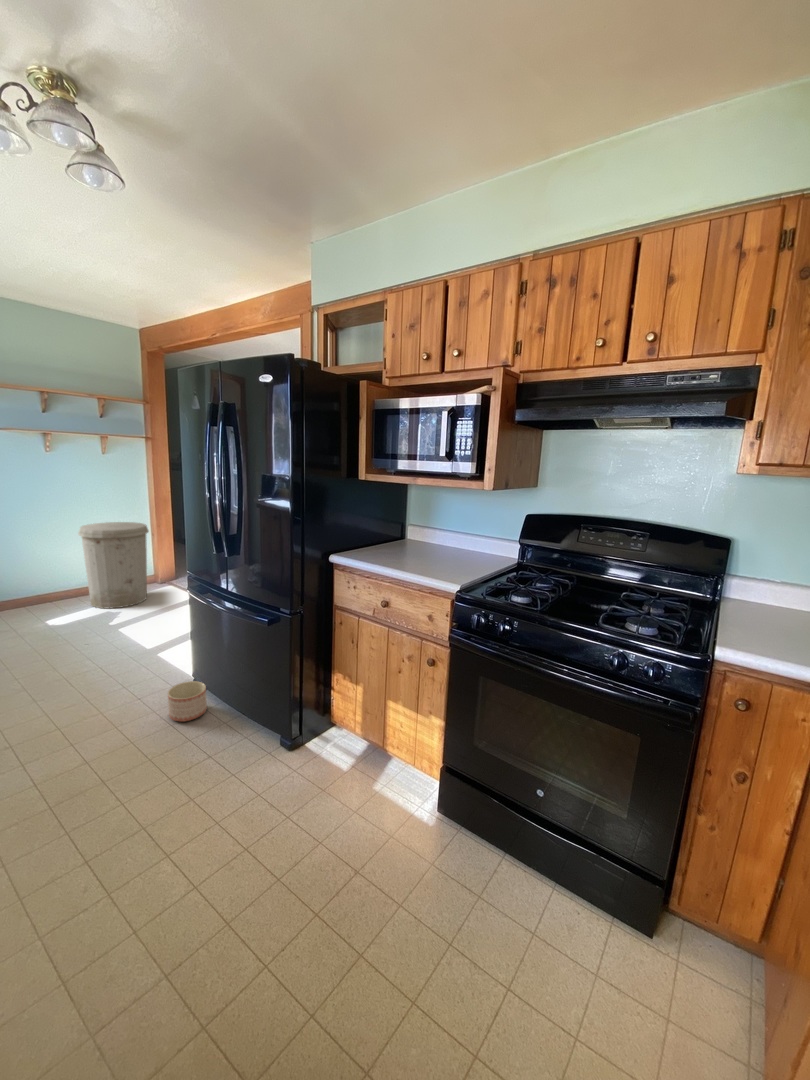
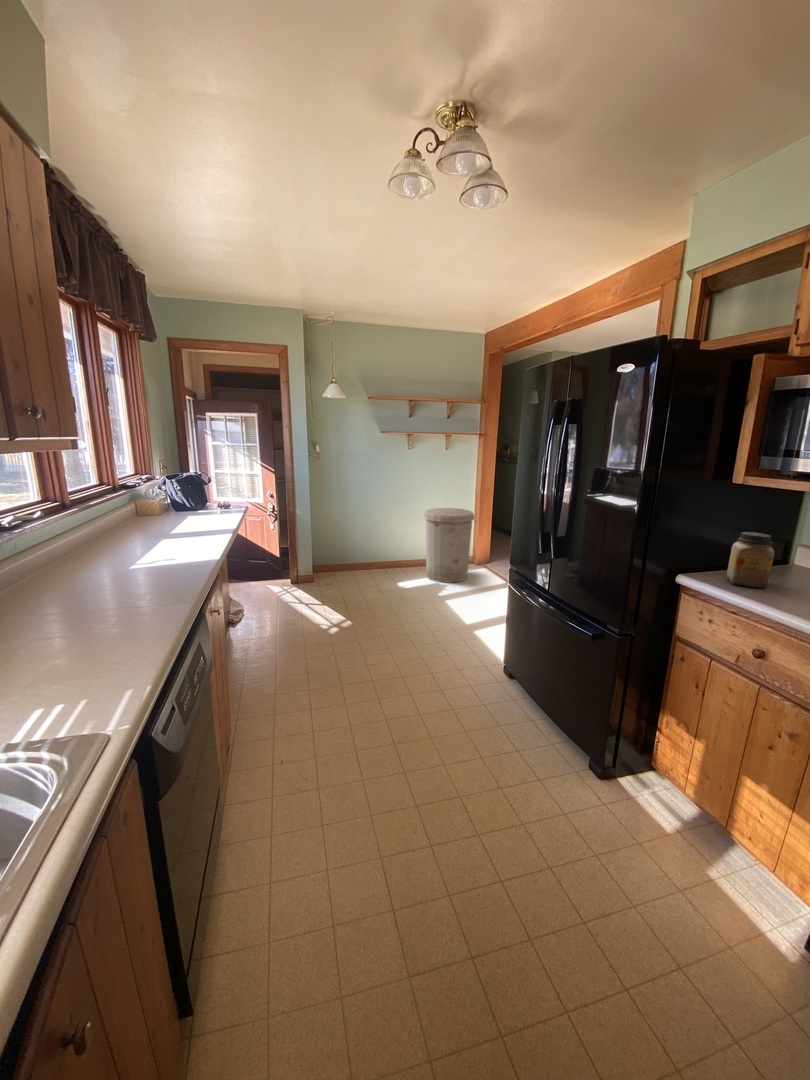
jar: none [364,515,389,556] -> present [727,532,774,588]
planter: present [168,681,207,722] -> none [483,669,517,706]

